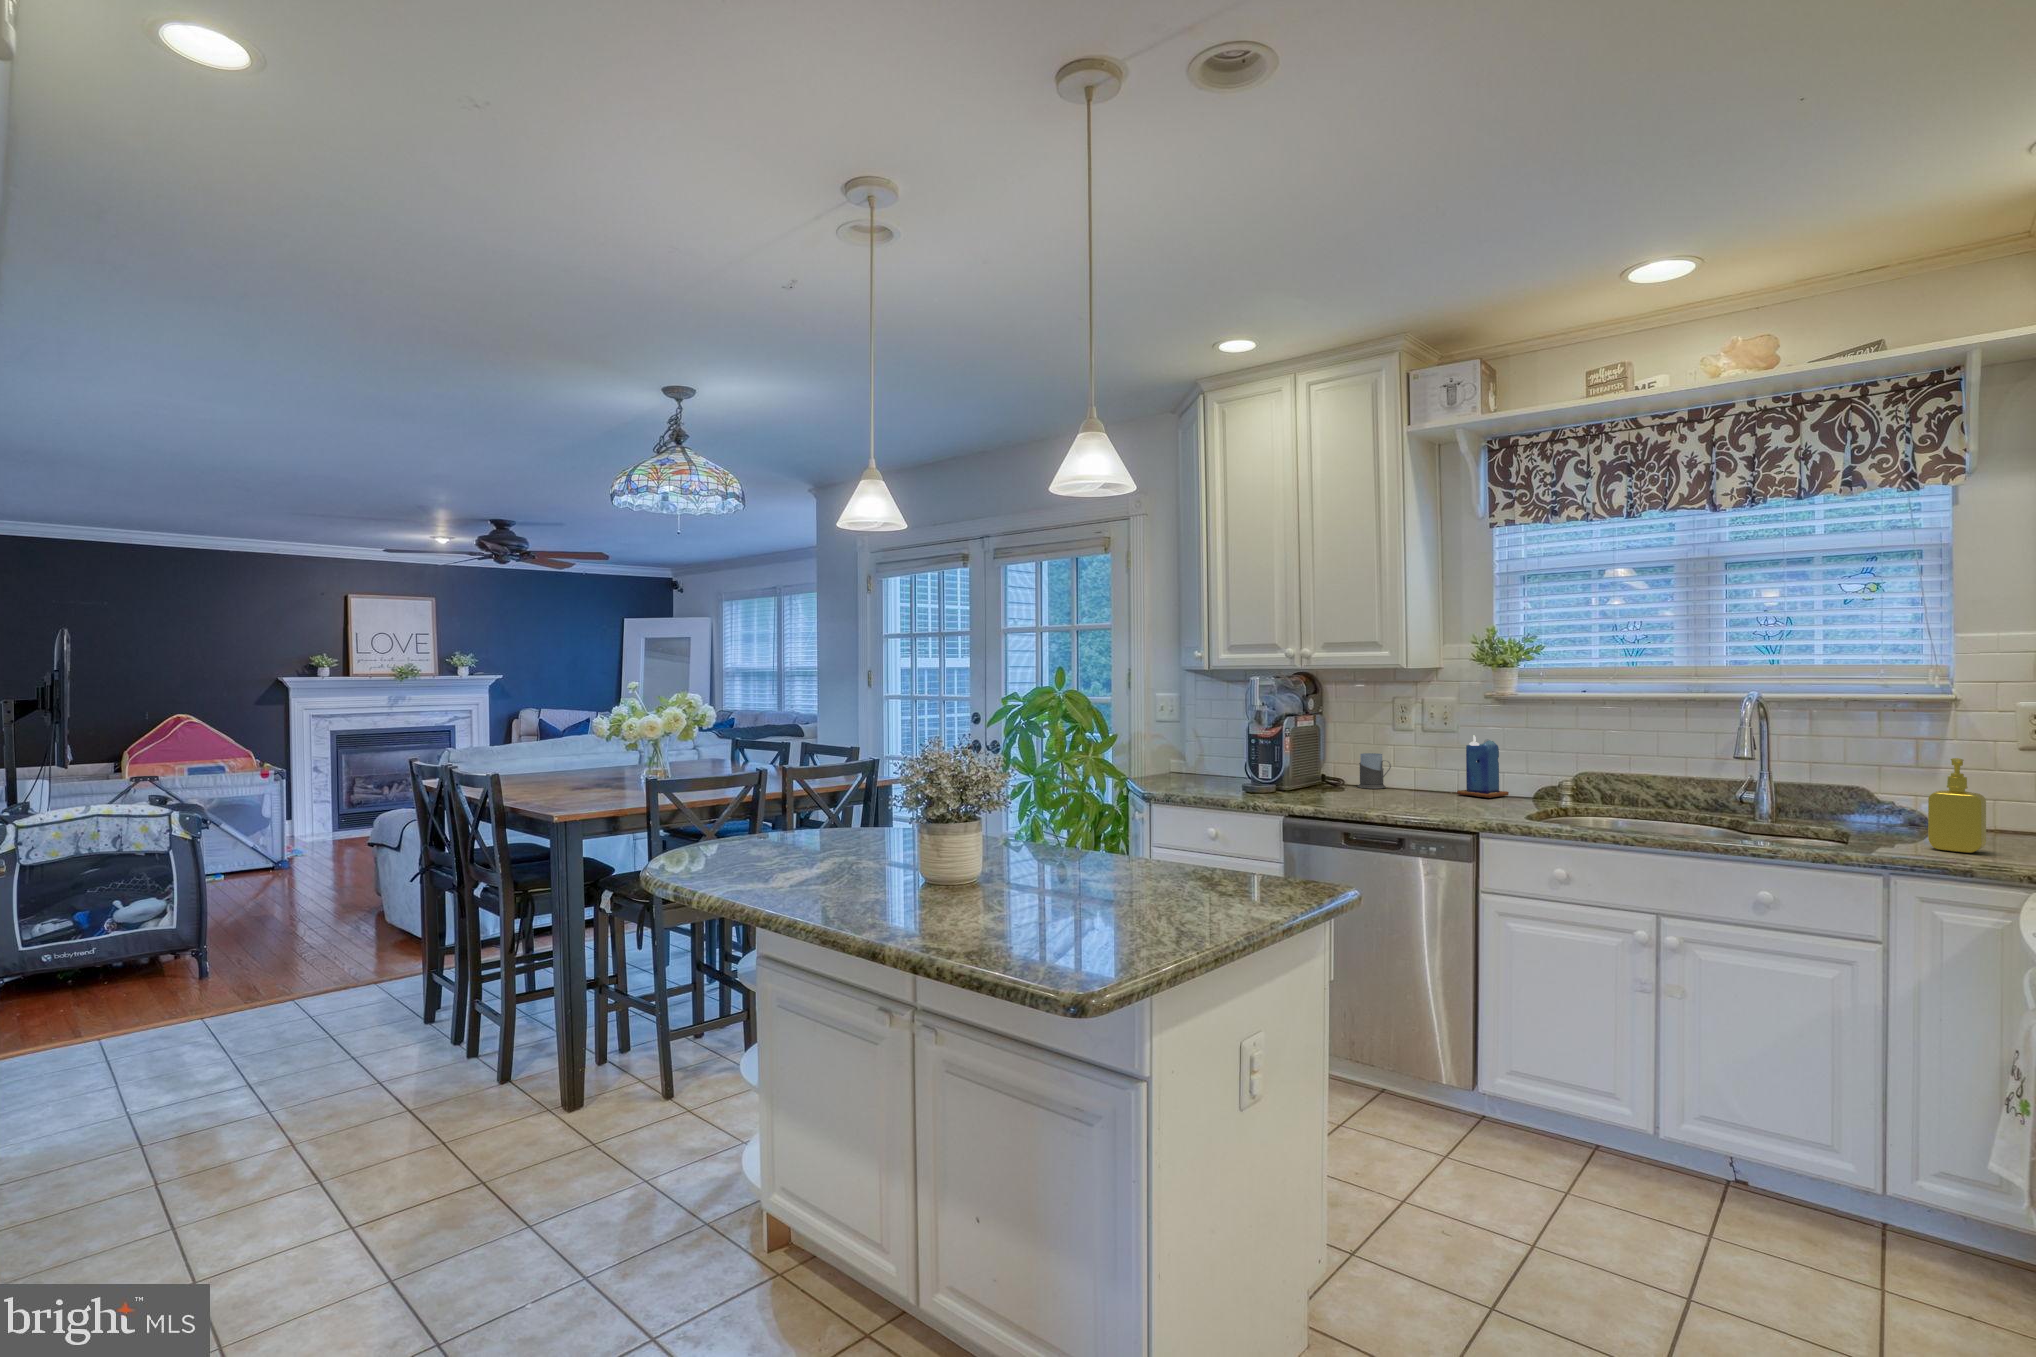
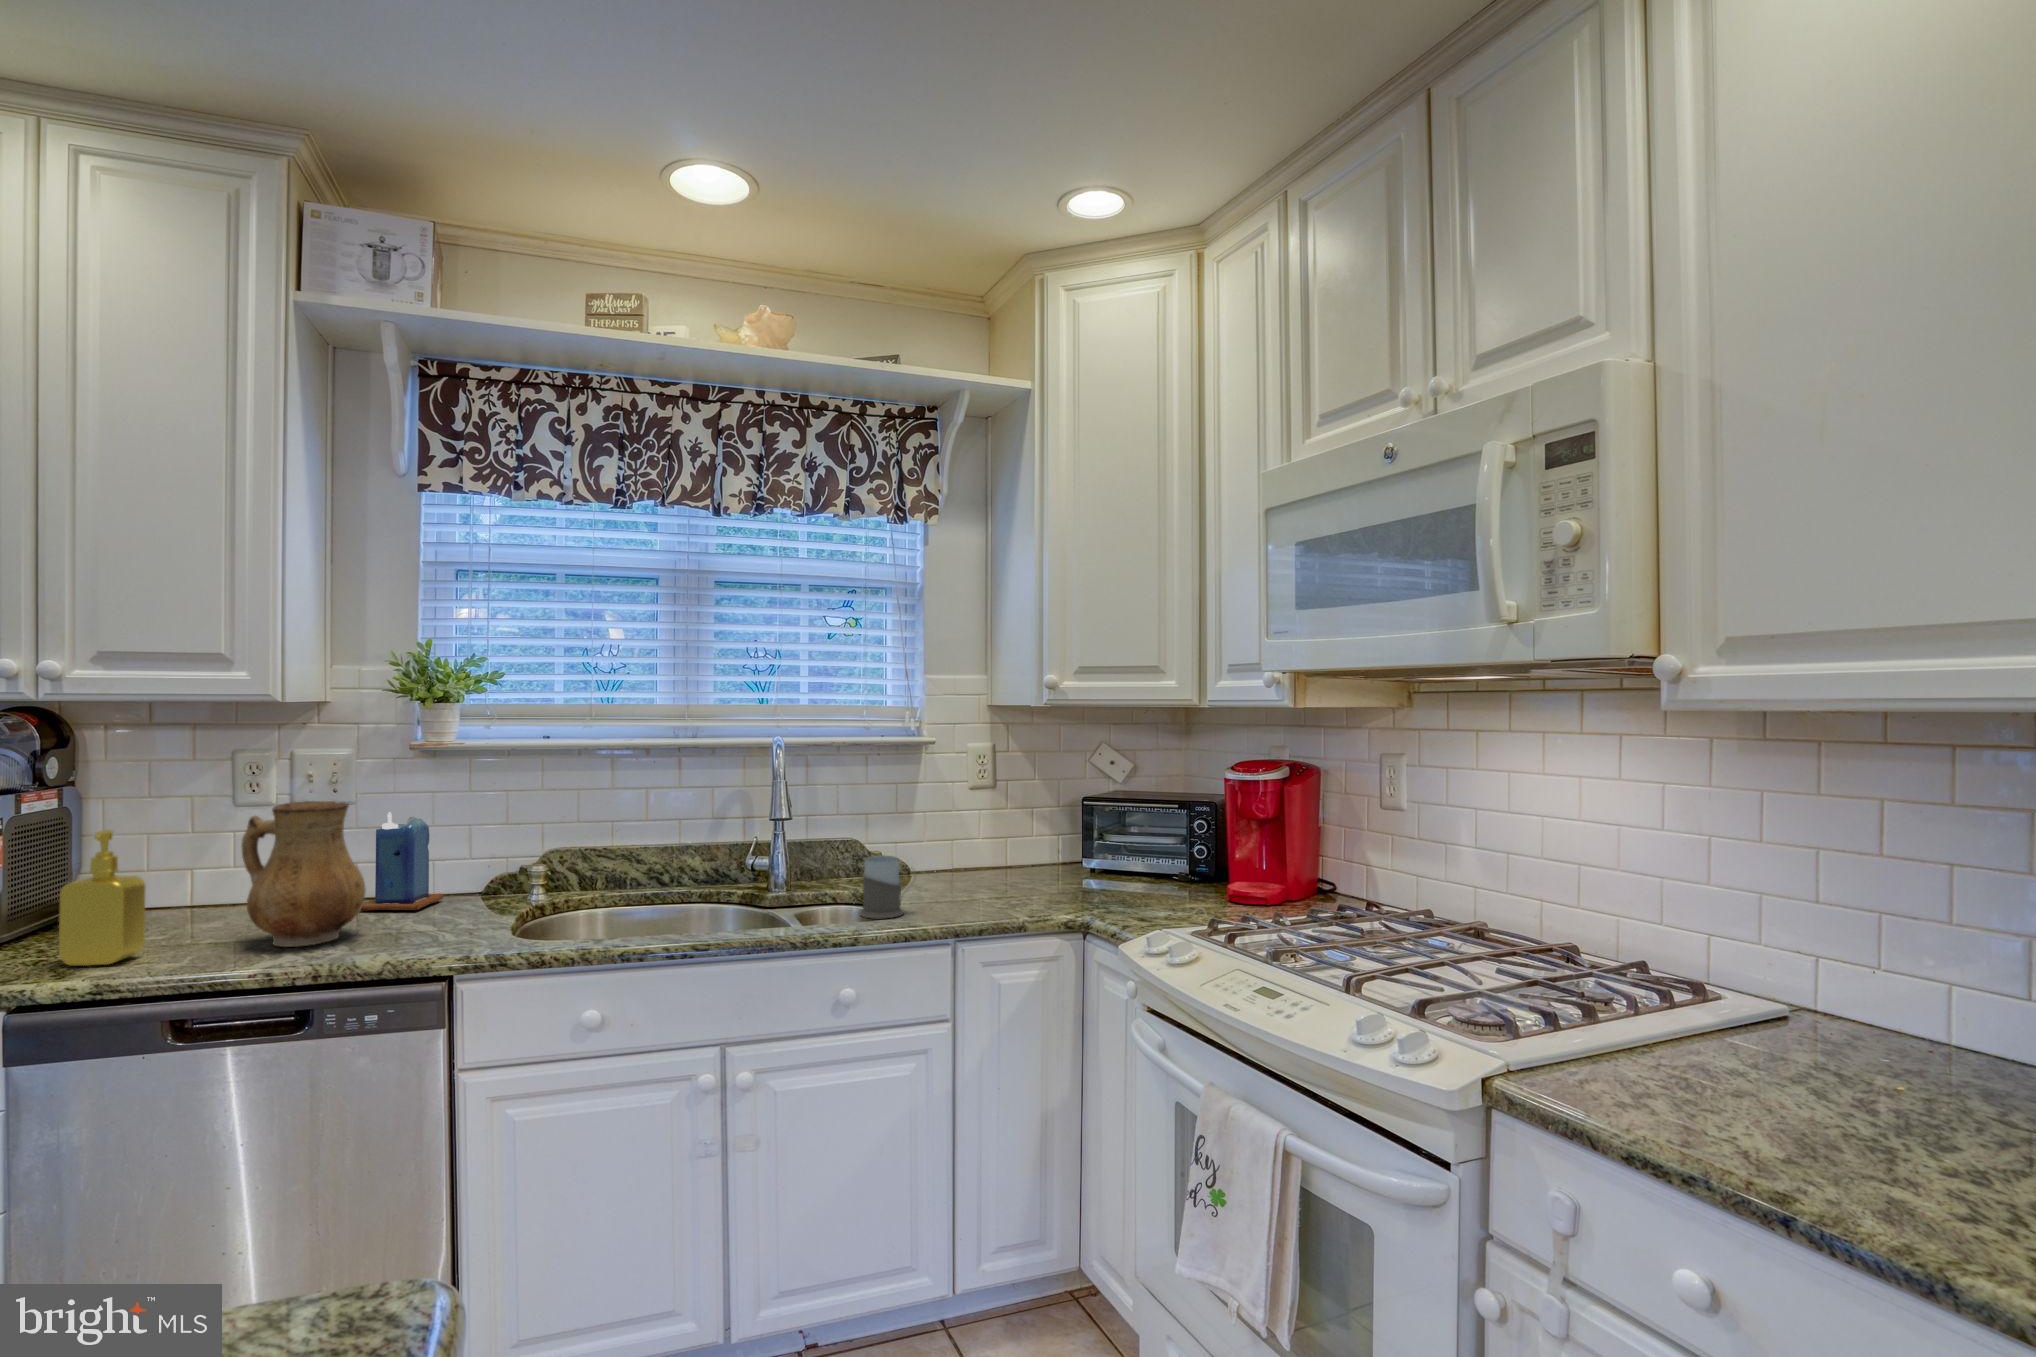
ceramic pitcher: none [1392,723,1454,804] -> present [241,801,366,947]
mug: present [1358,753,1391,789] -> present [860,856,916,918]
soap dispenser: present [1928,758,1986,853] -> present [59,830,145,966]

